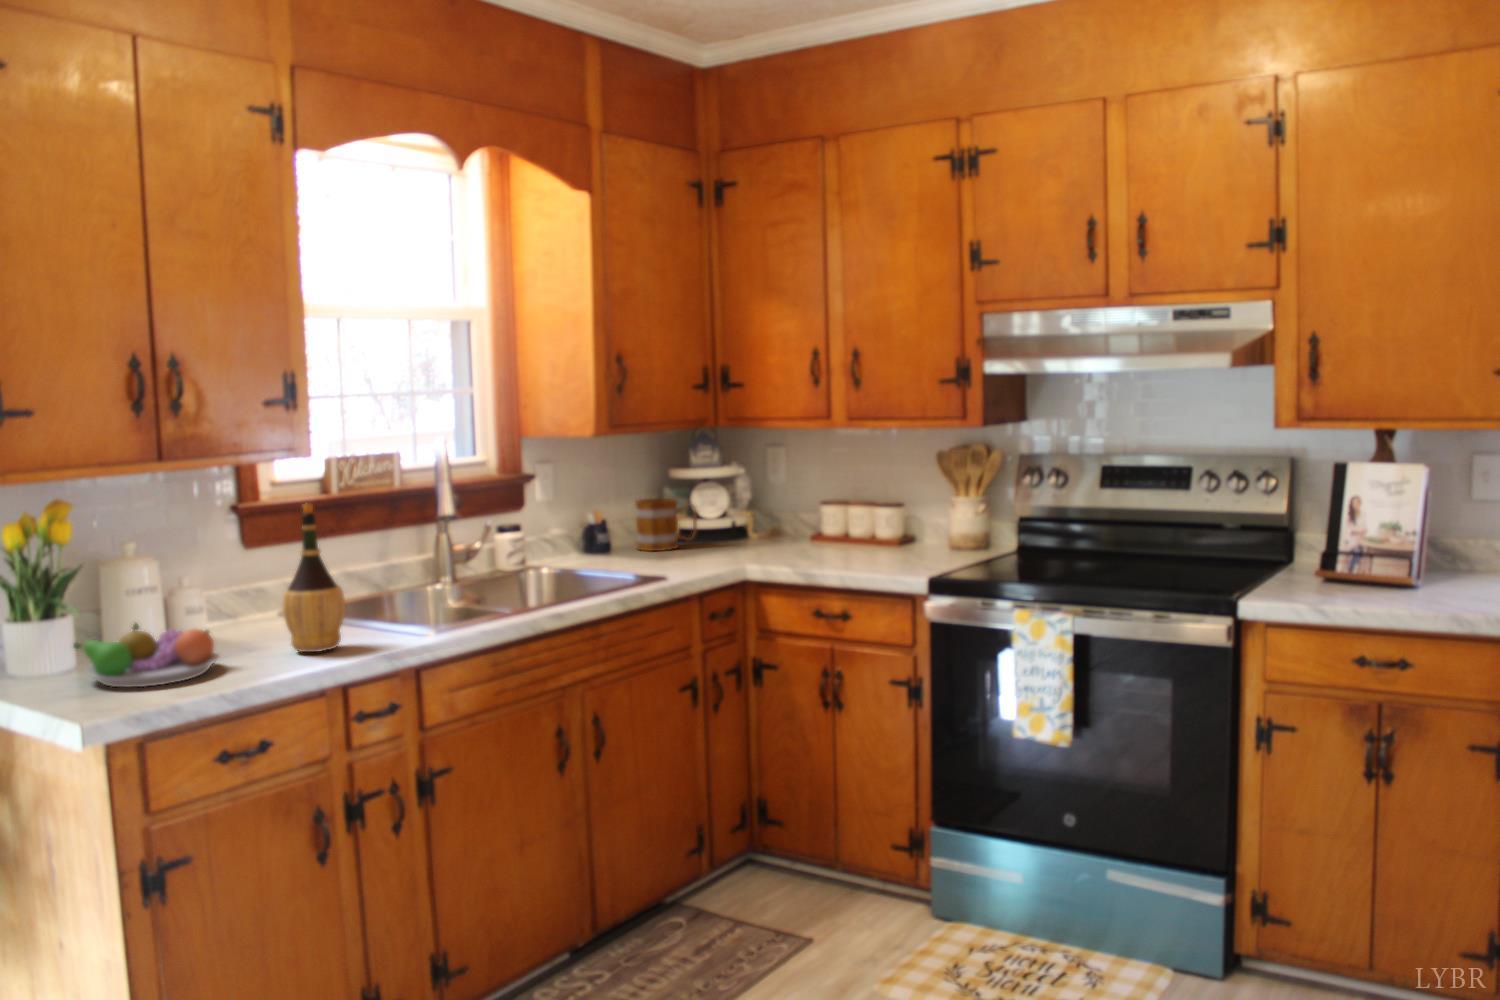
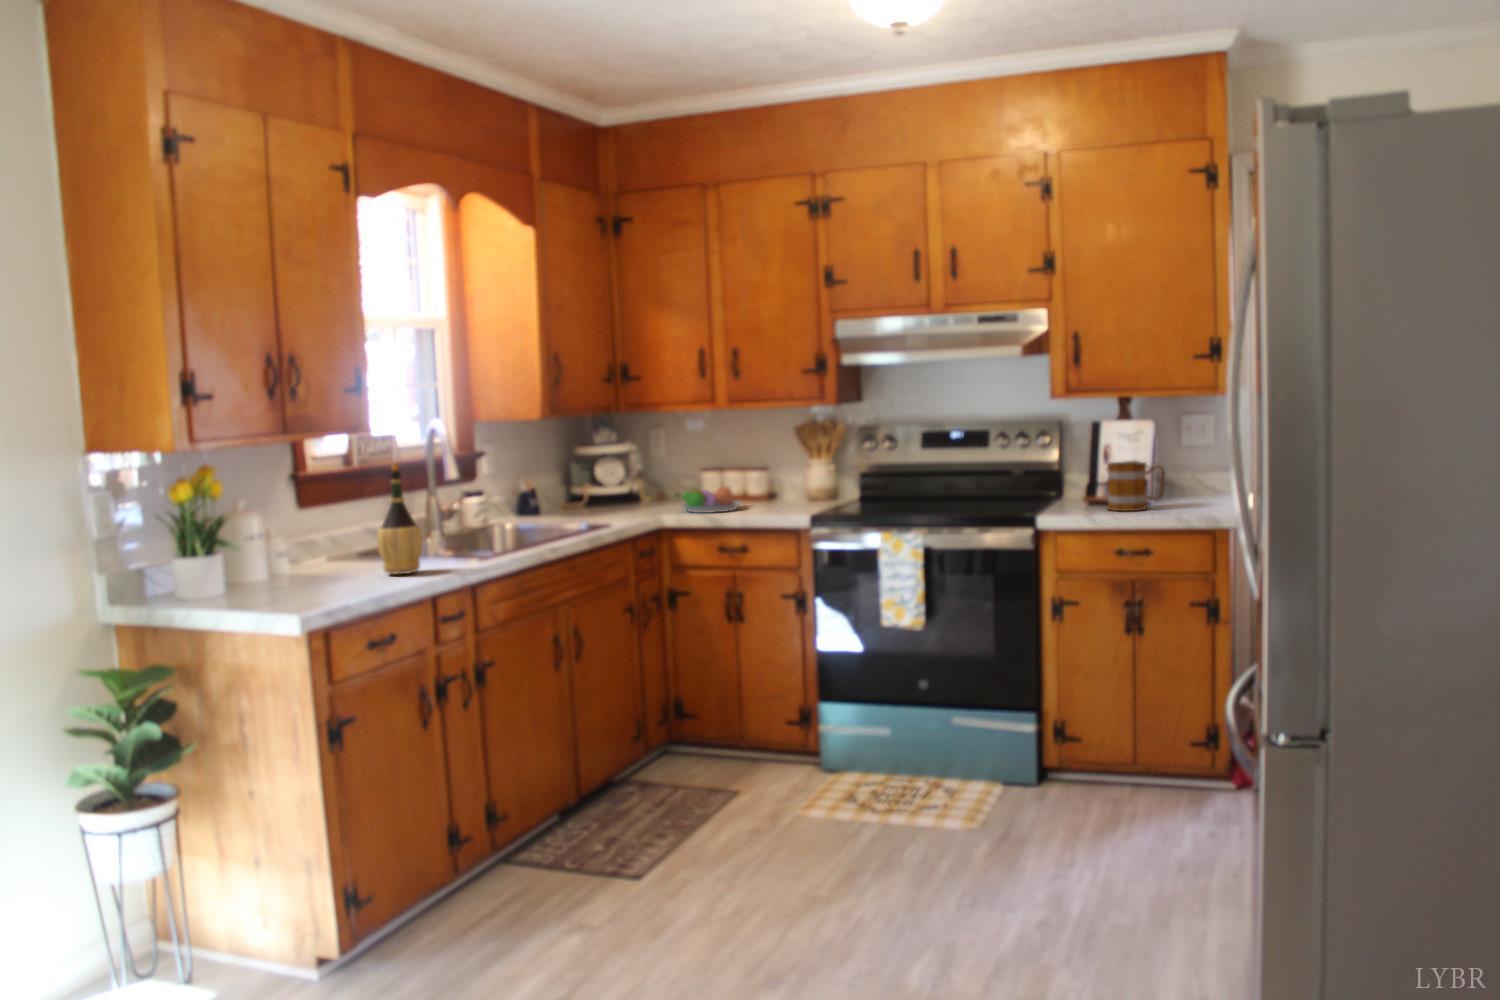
mug: present [635,498,697,551] -> present [1107,461,1165,511]
fruit bowl: present [74,623,219,687] -> present [677,487,740,513]

